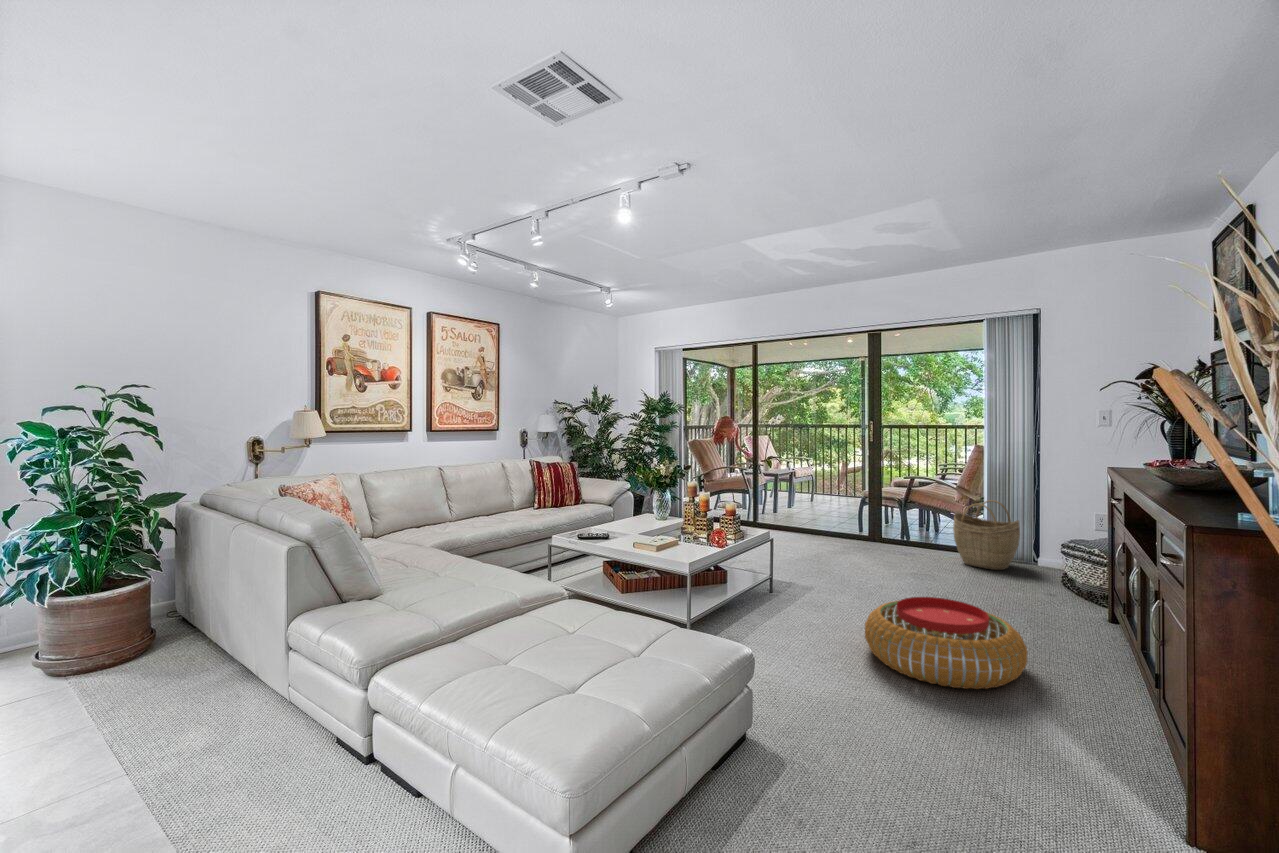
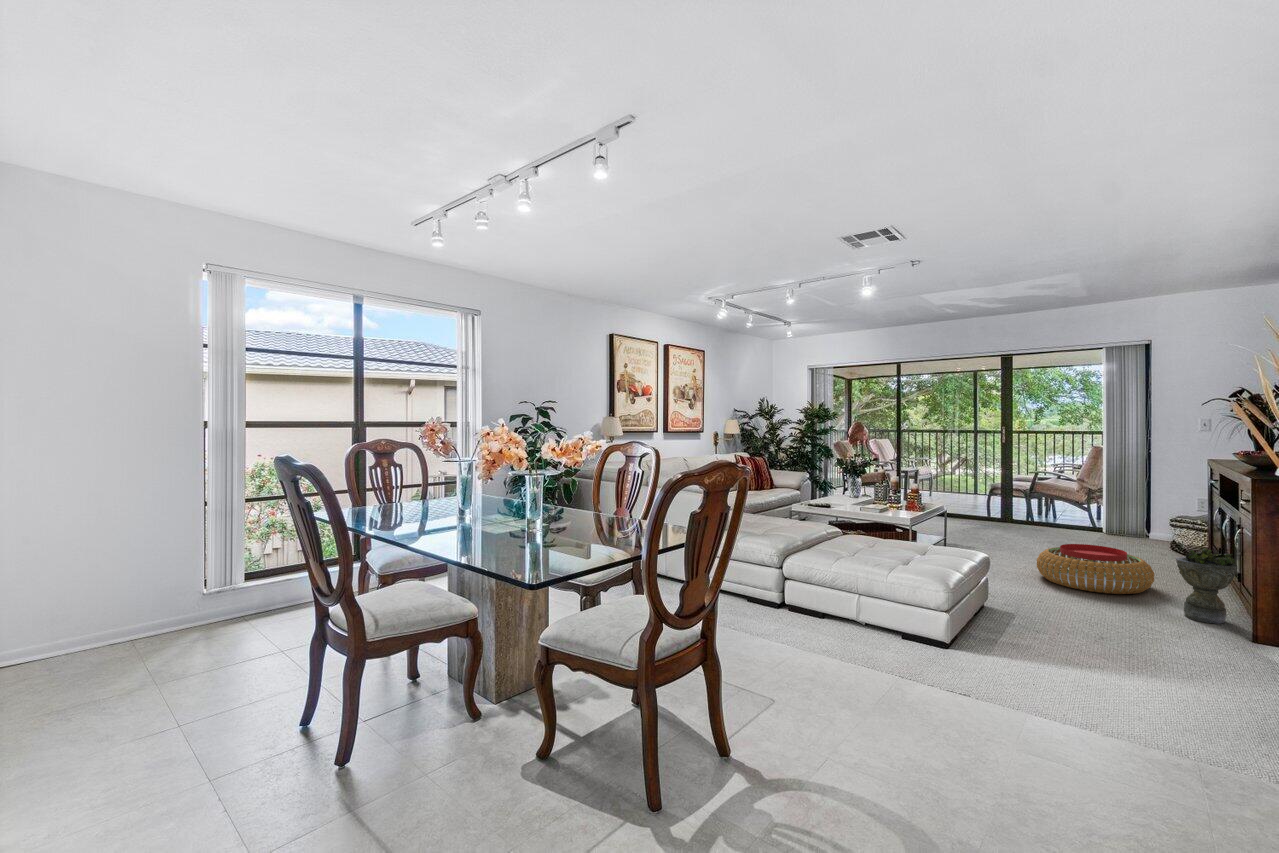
woven basket: present [953,500,1020,570] -> none [1078,489,1134,541]
planter: none [1053,637,1153,772] -> present [1176,548,1237,624]

